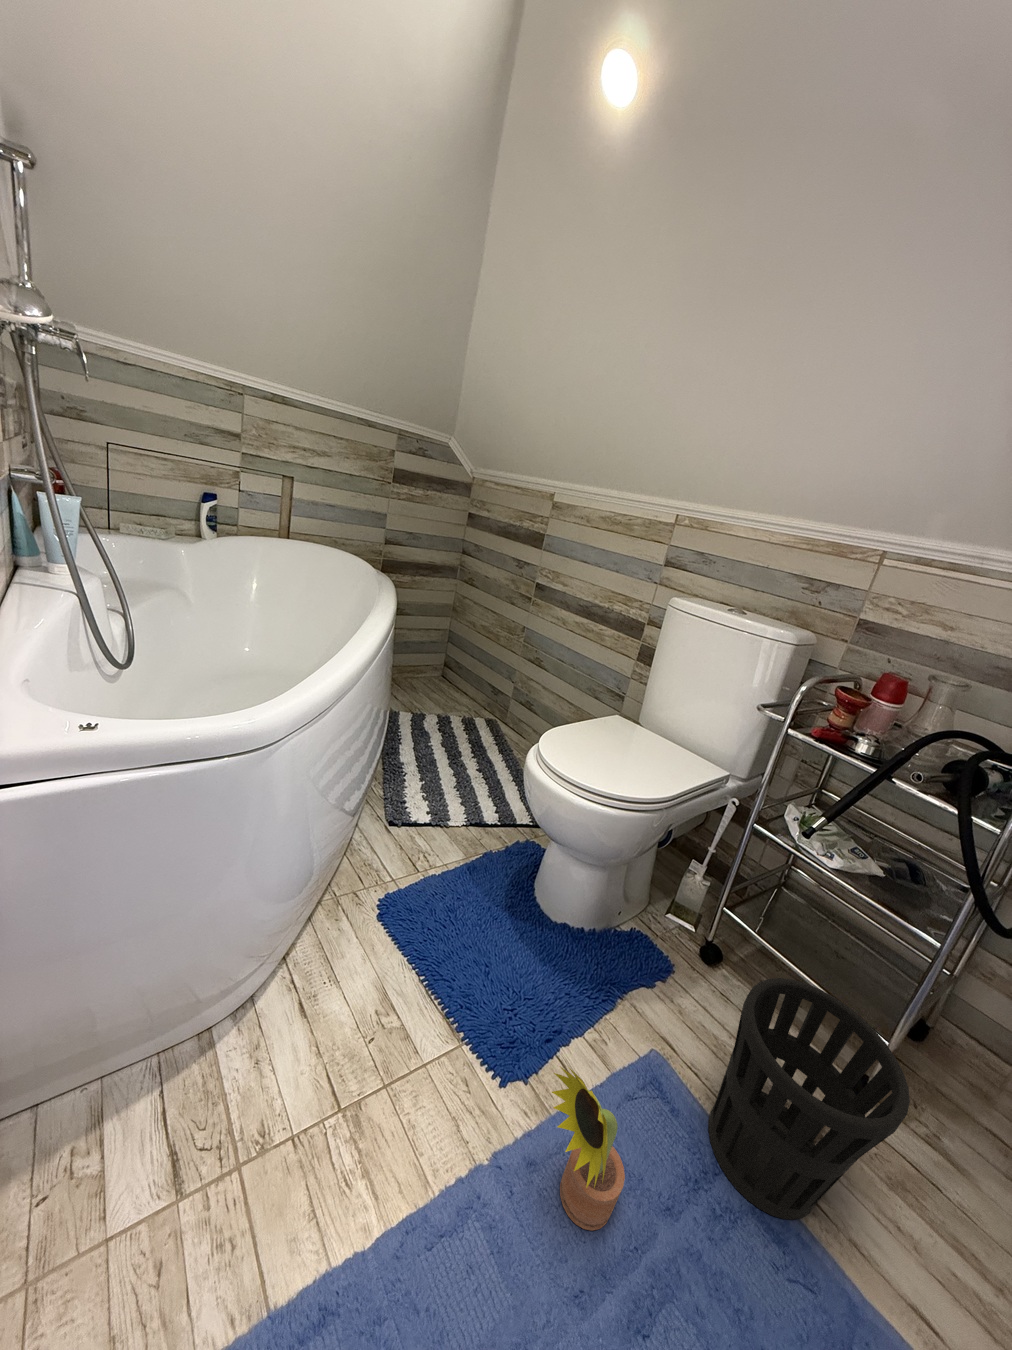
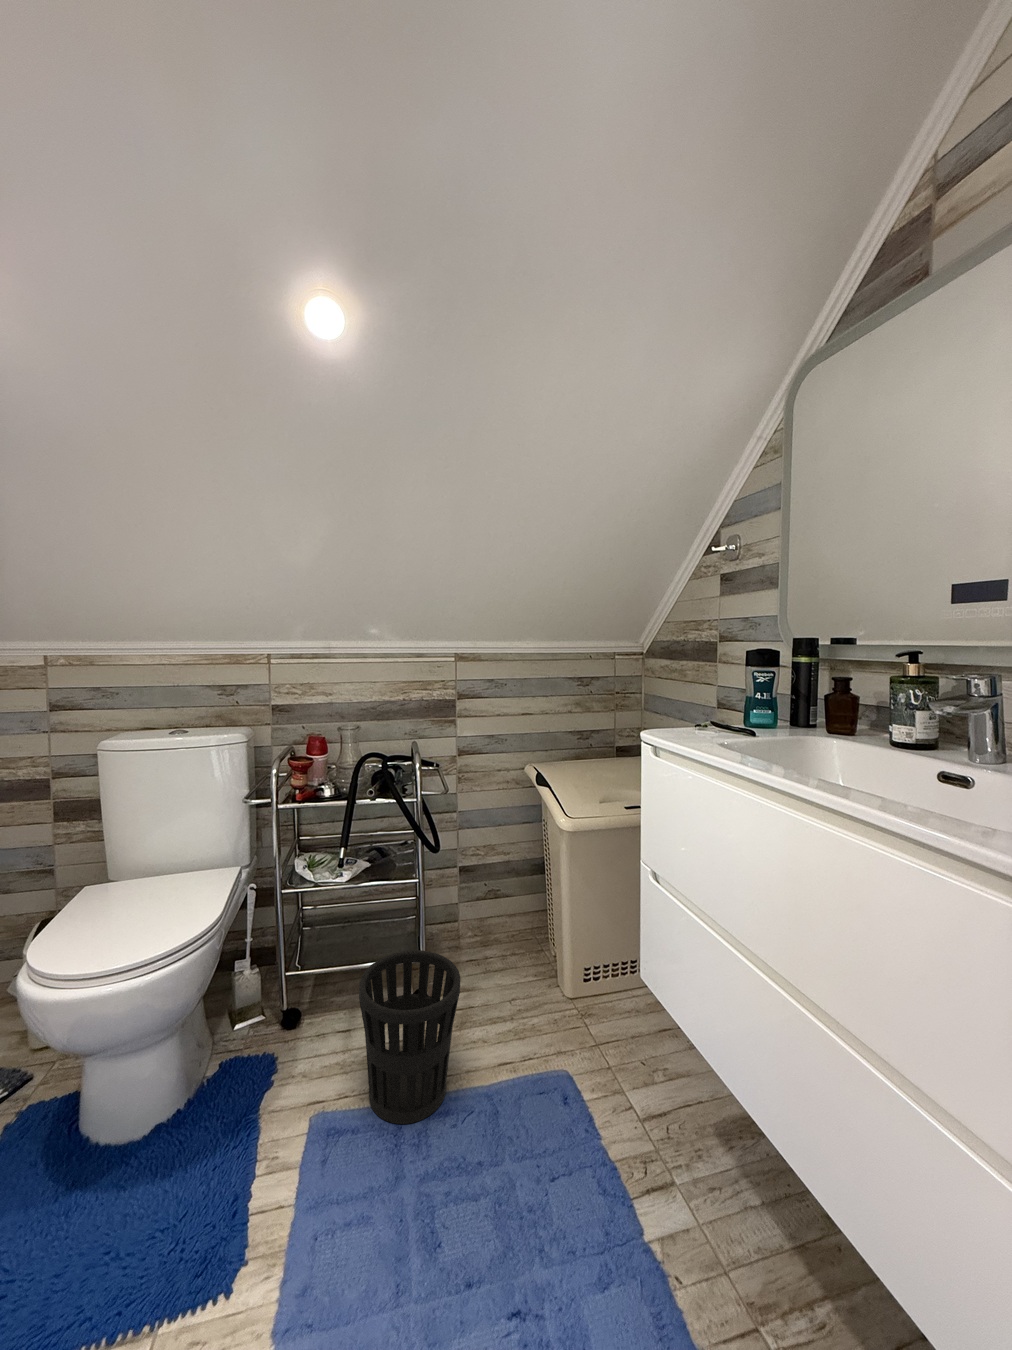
decorative plant: present [552,1067,625,1231] -> none [299,1143,386,1277]

